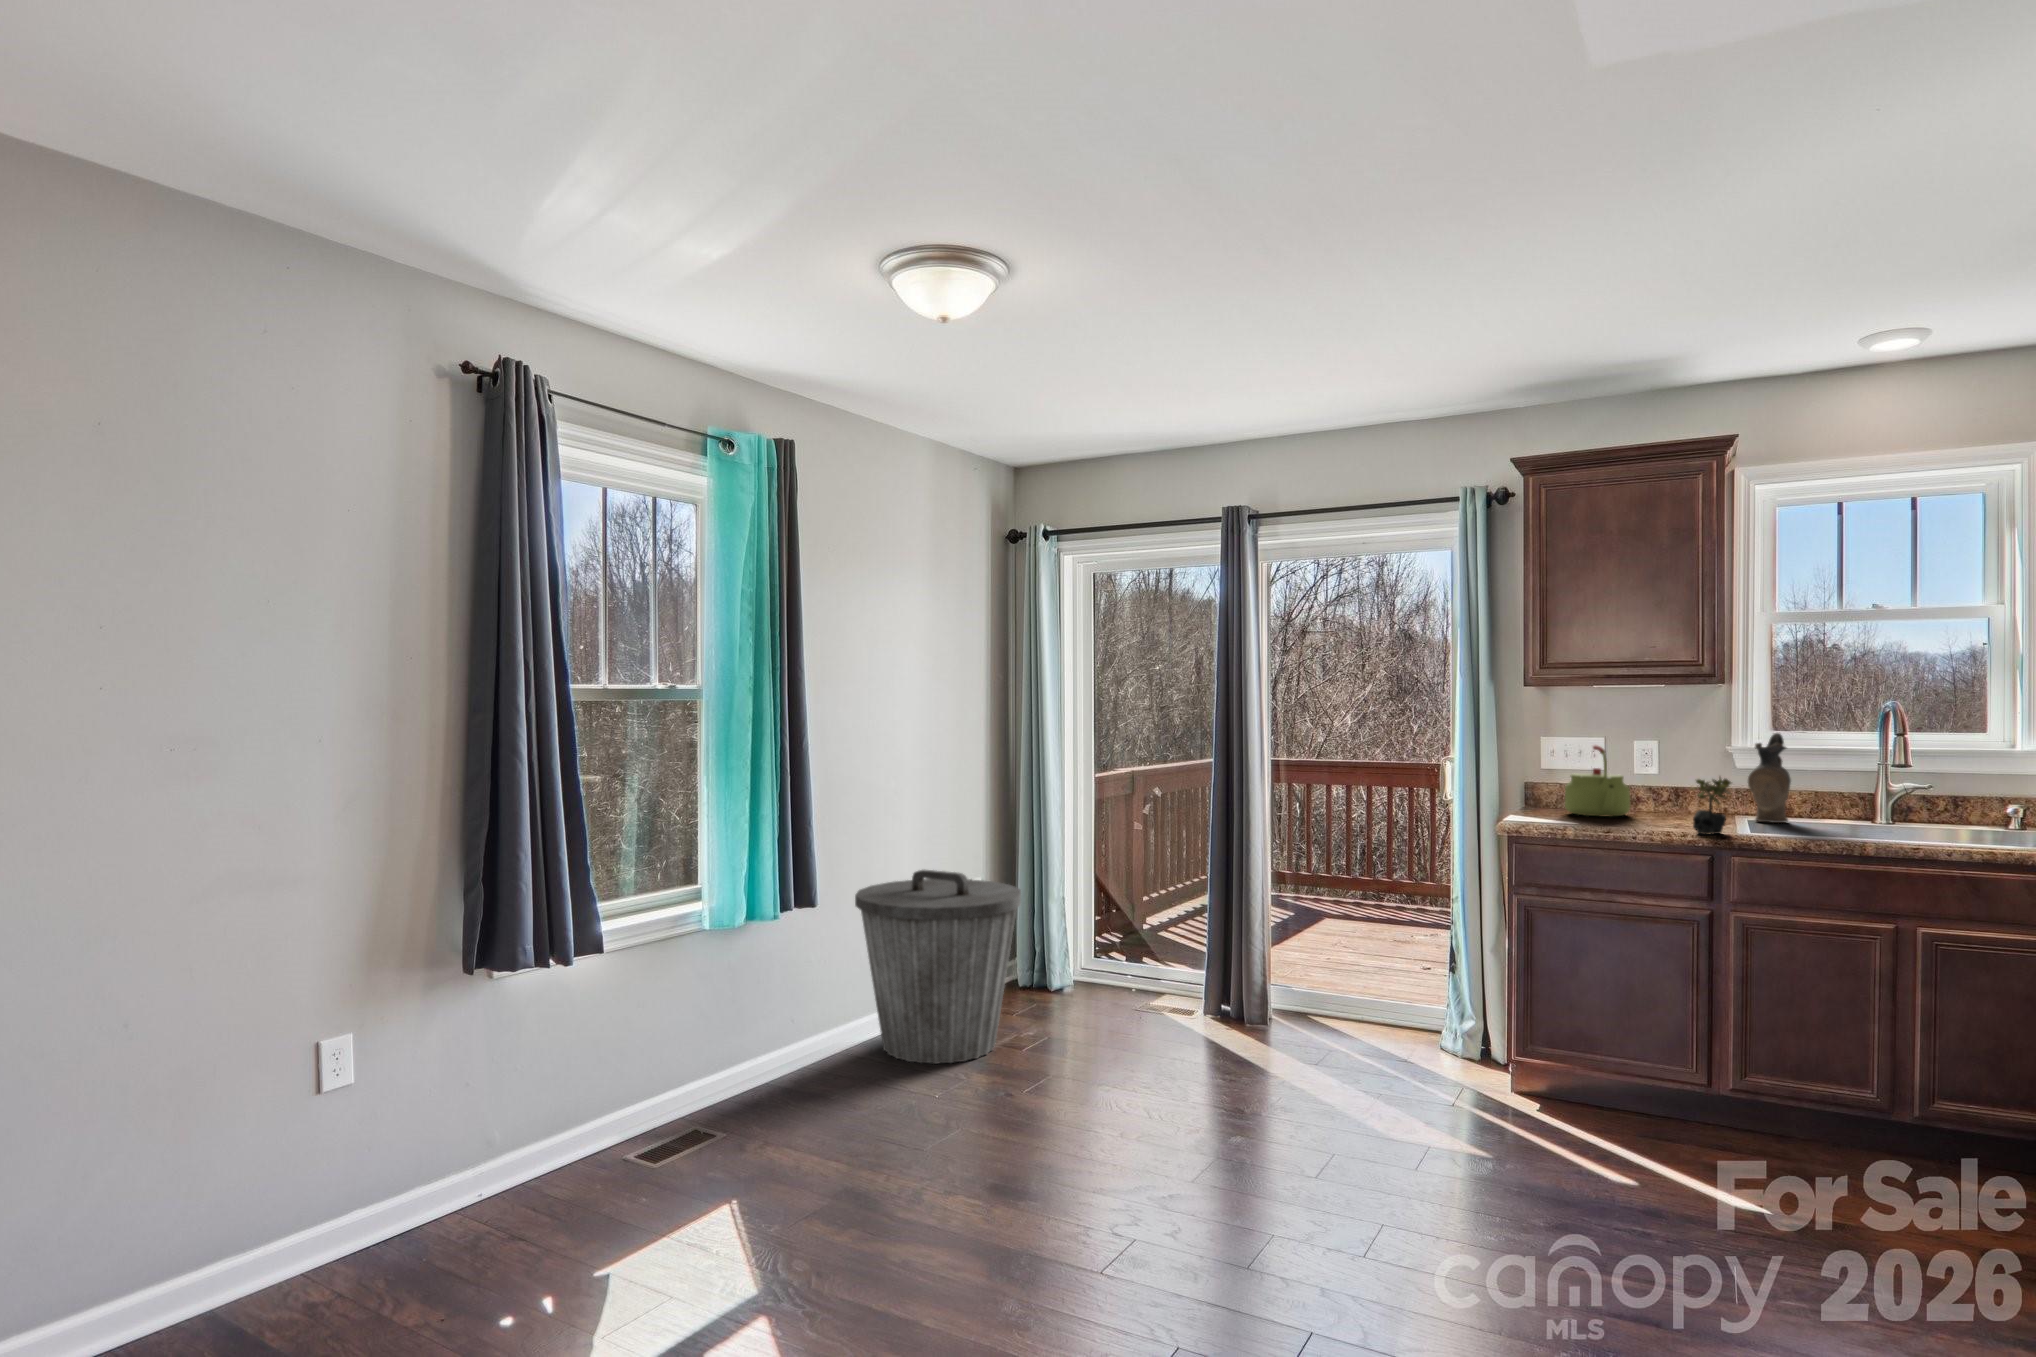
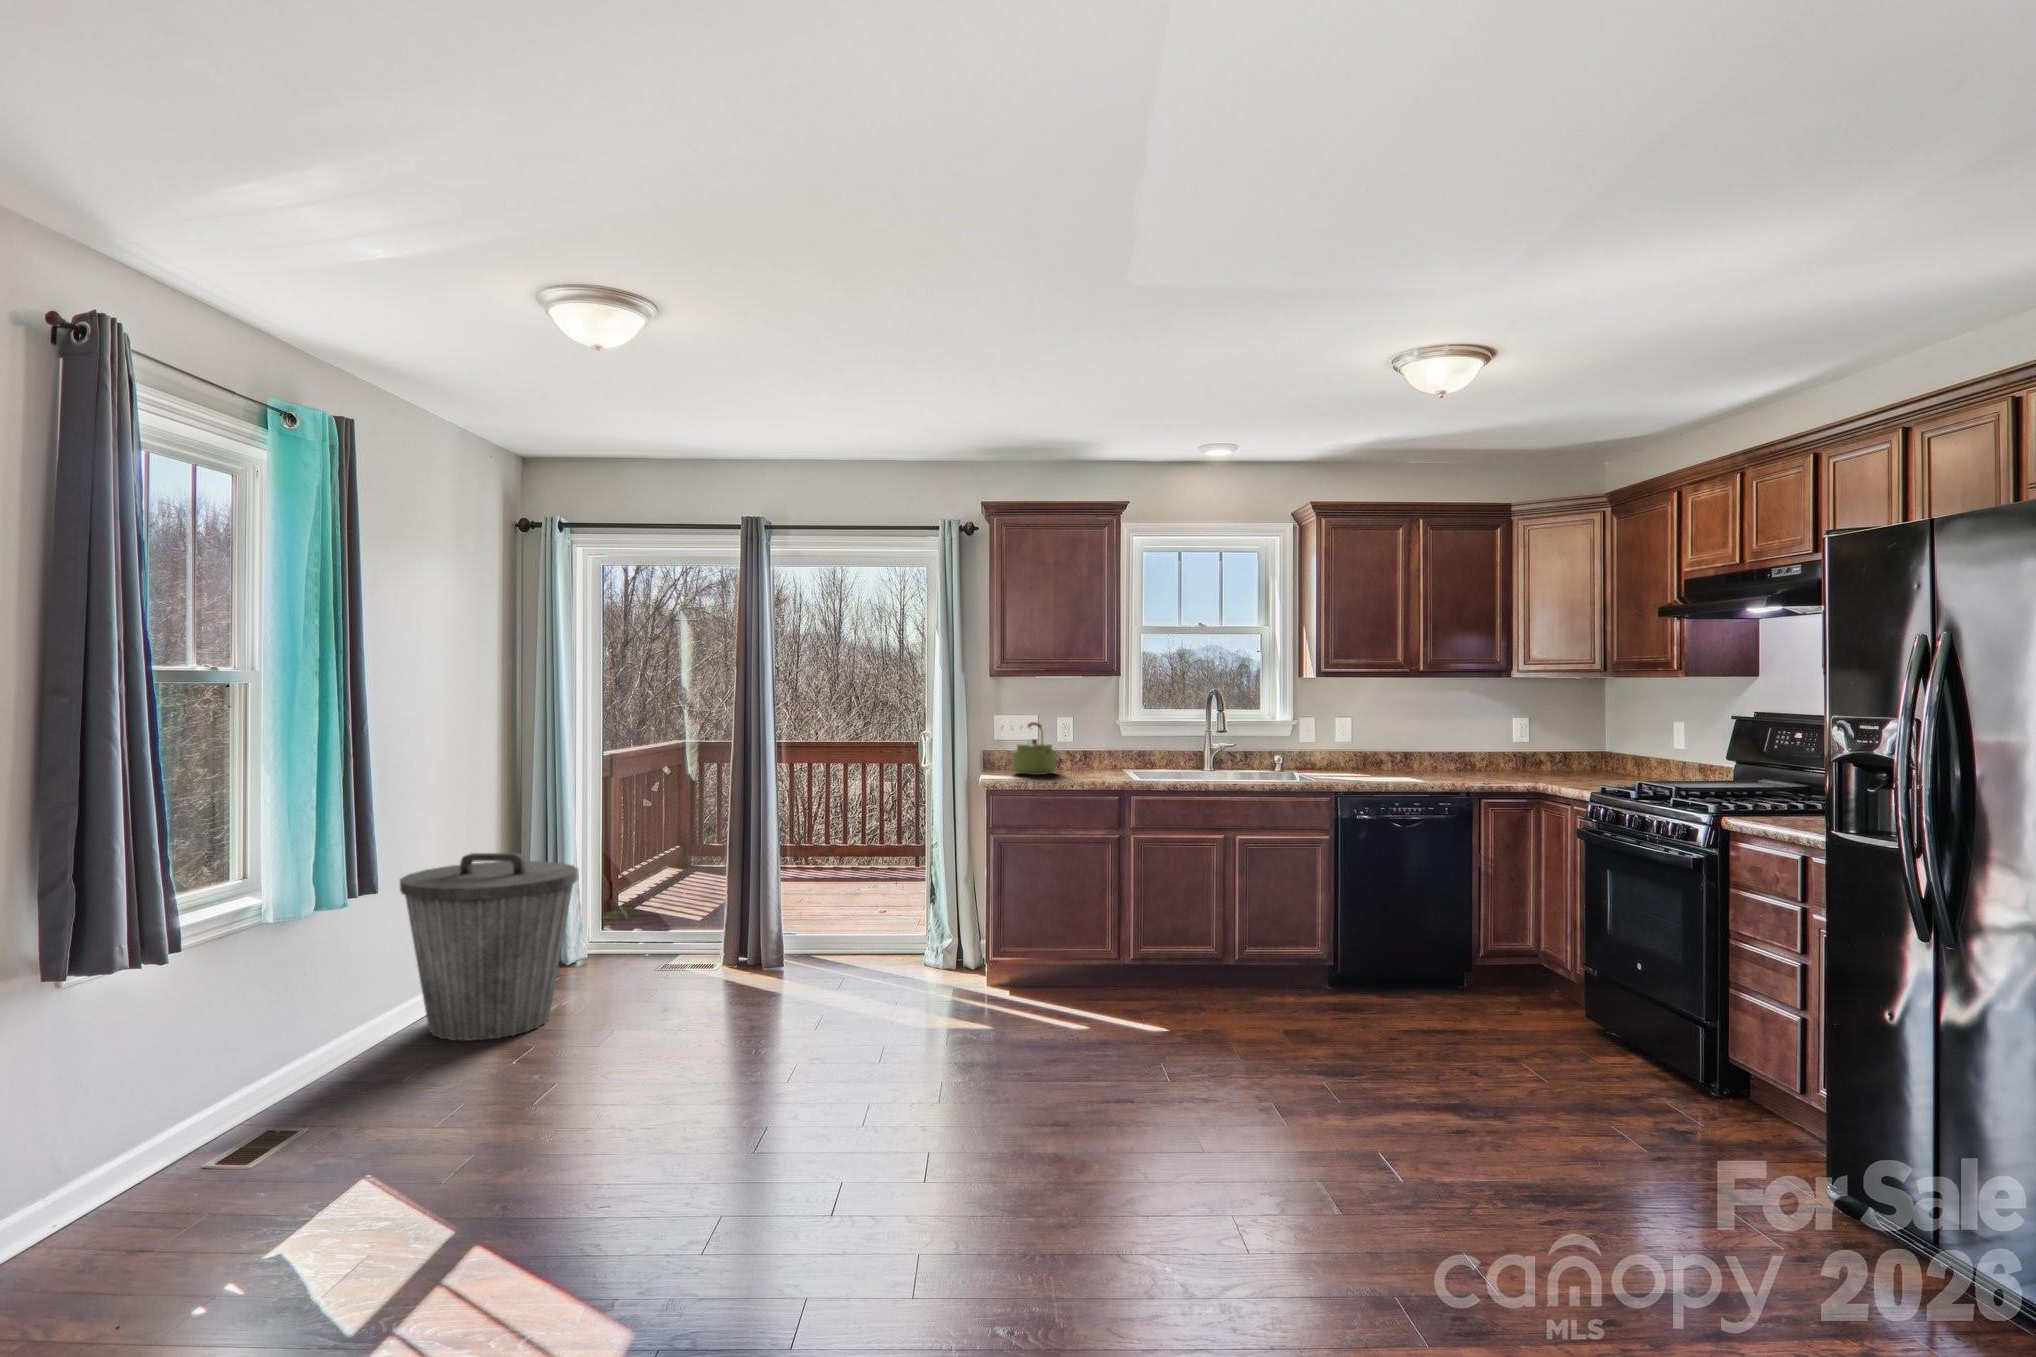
ceramic pitcher: present [1748,733,1791,823] -> none [1131,711,1156,773]
succulent plant: present [1693,777,1731,835] -> none [1106,740,1132,782]

